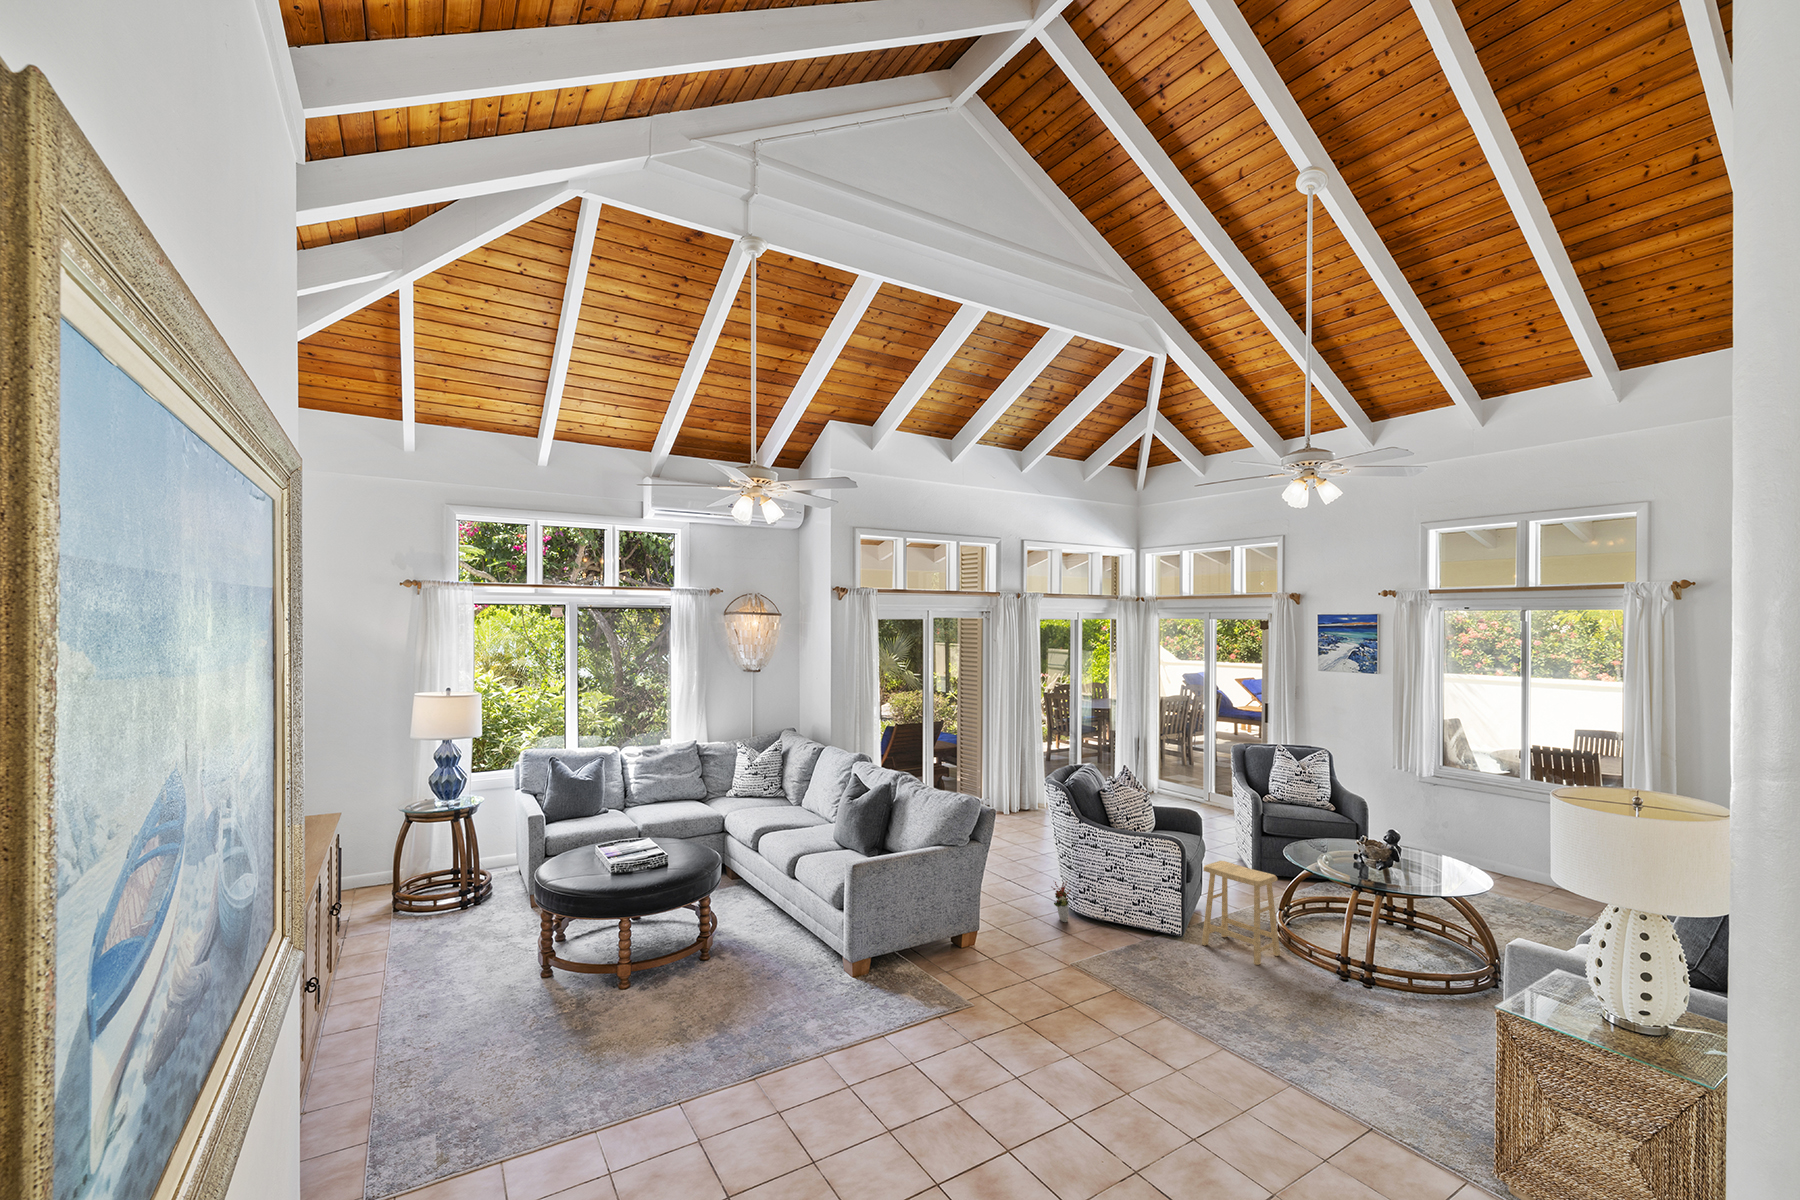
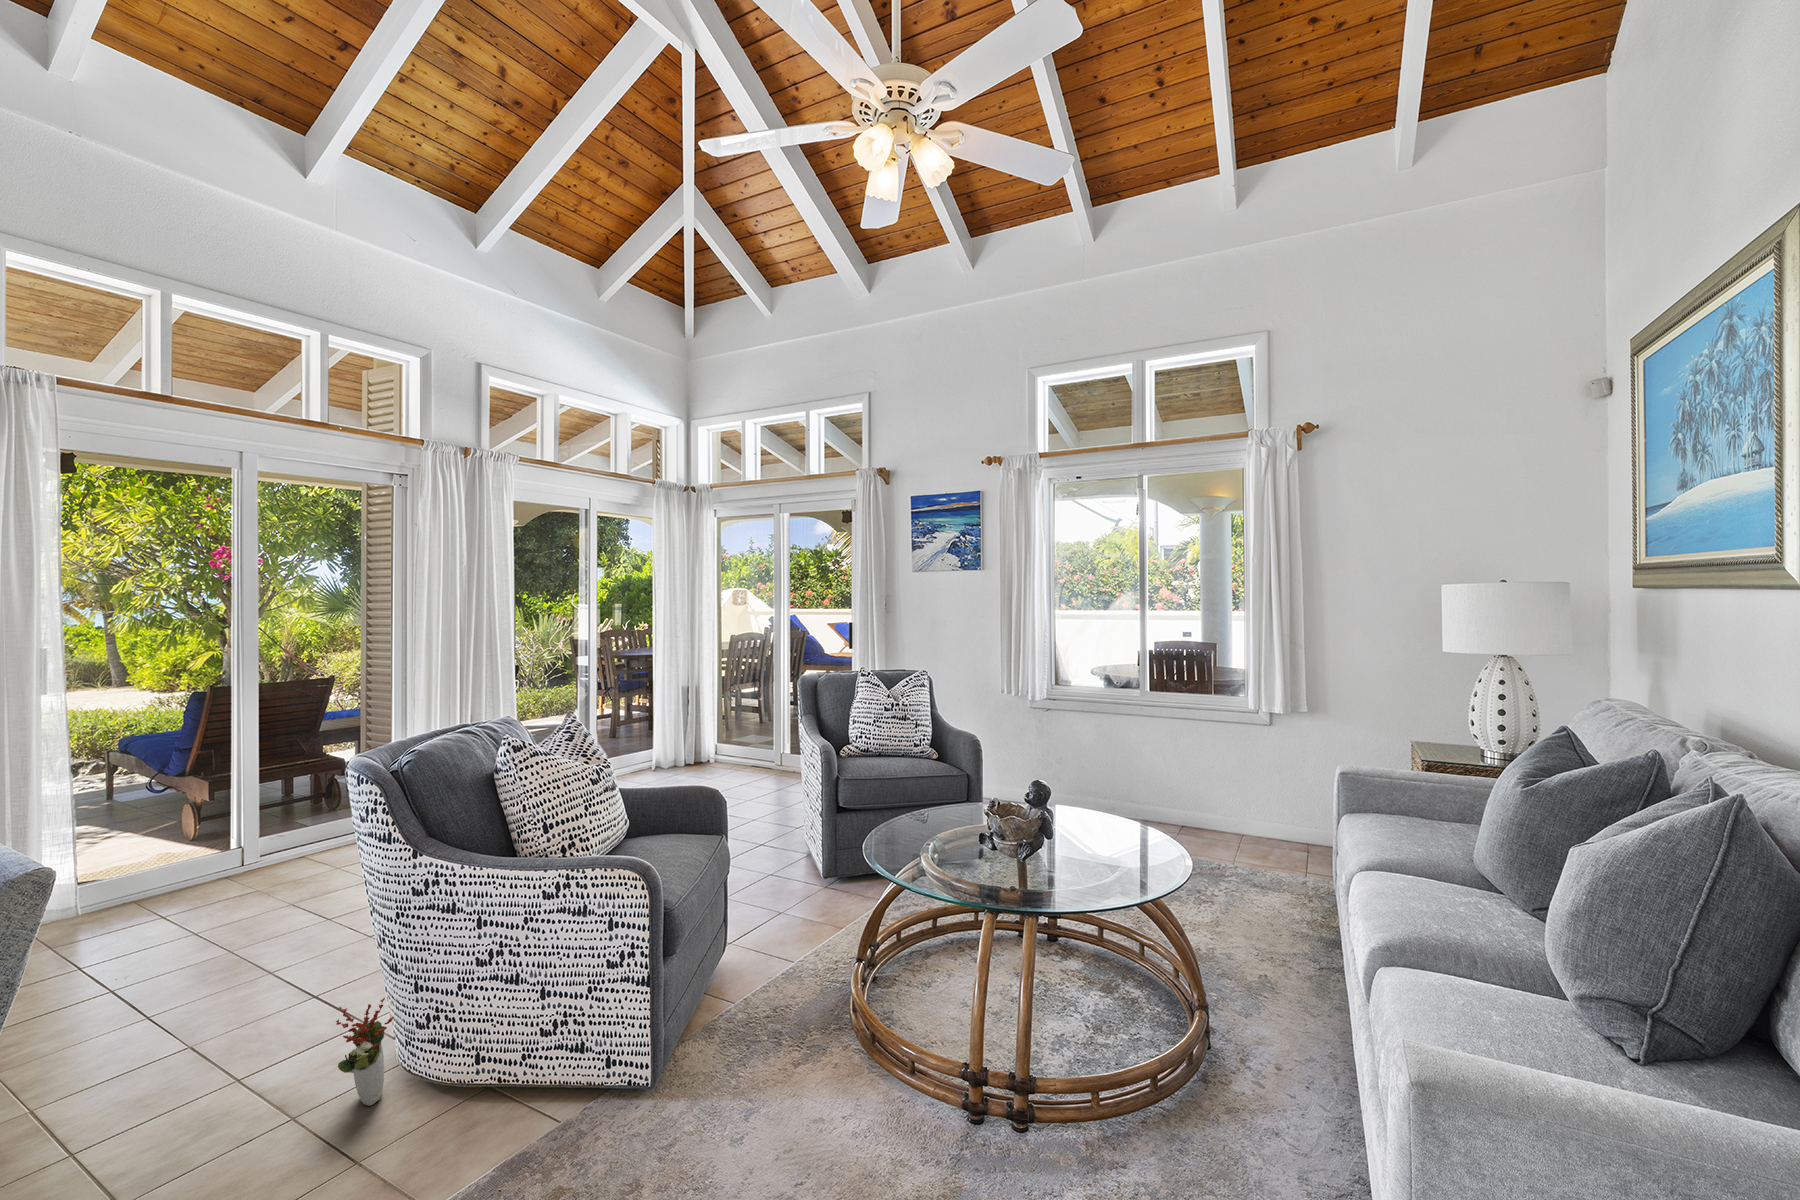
footstool: present [1202,861,1280,965] -> none [695,895,860,1147]

